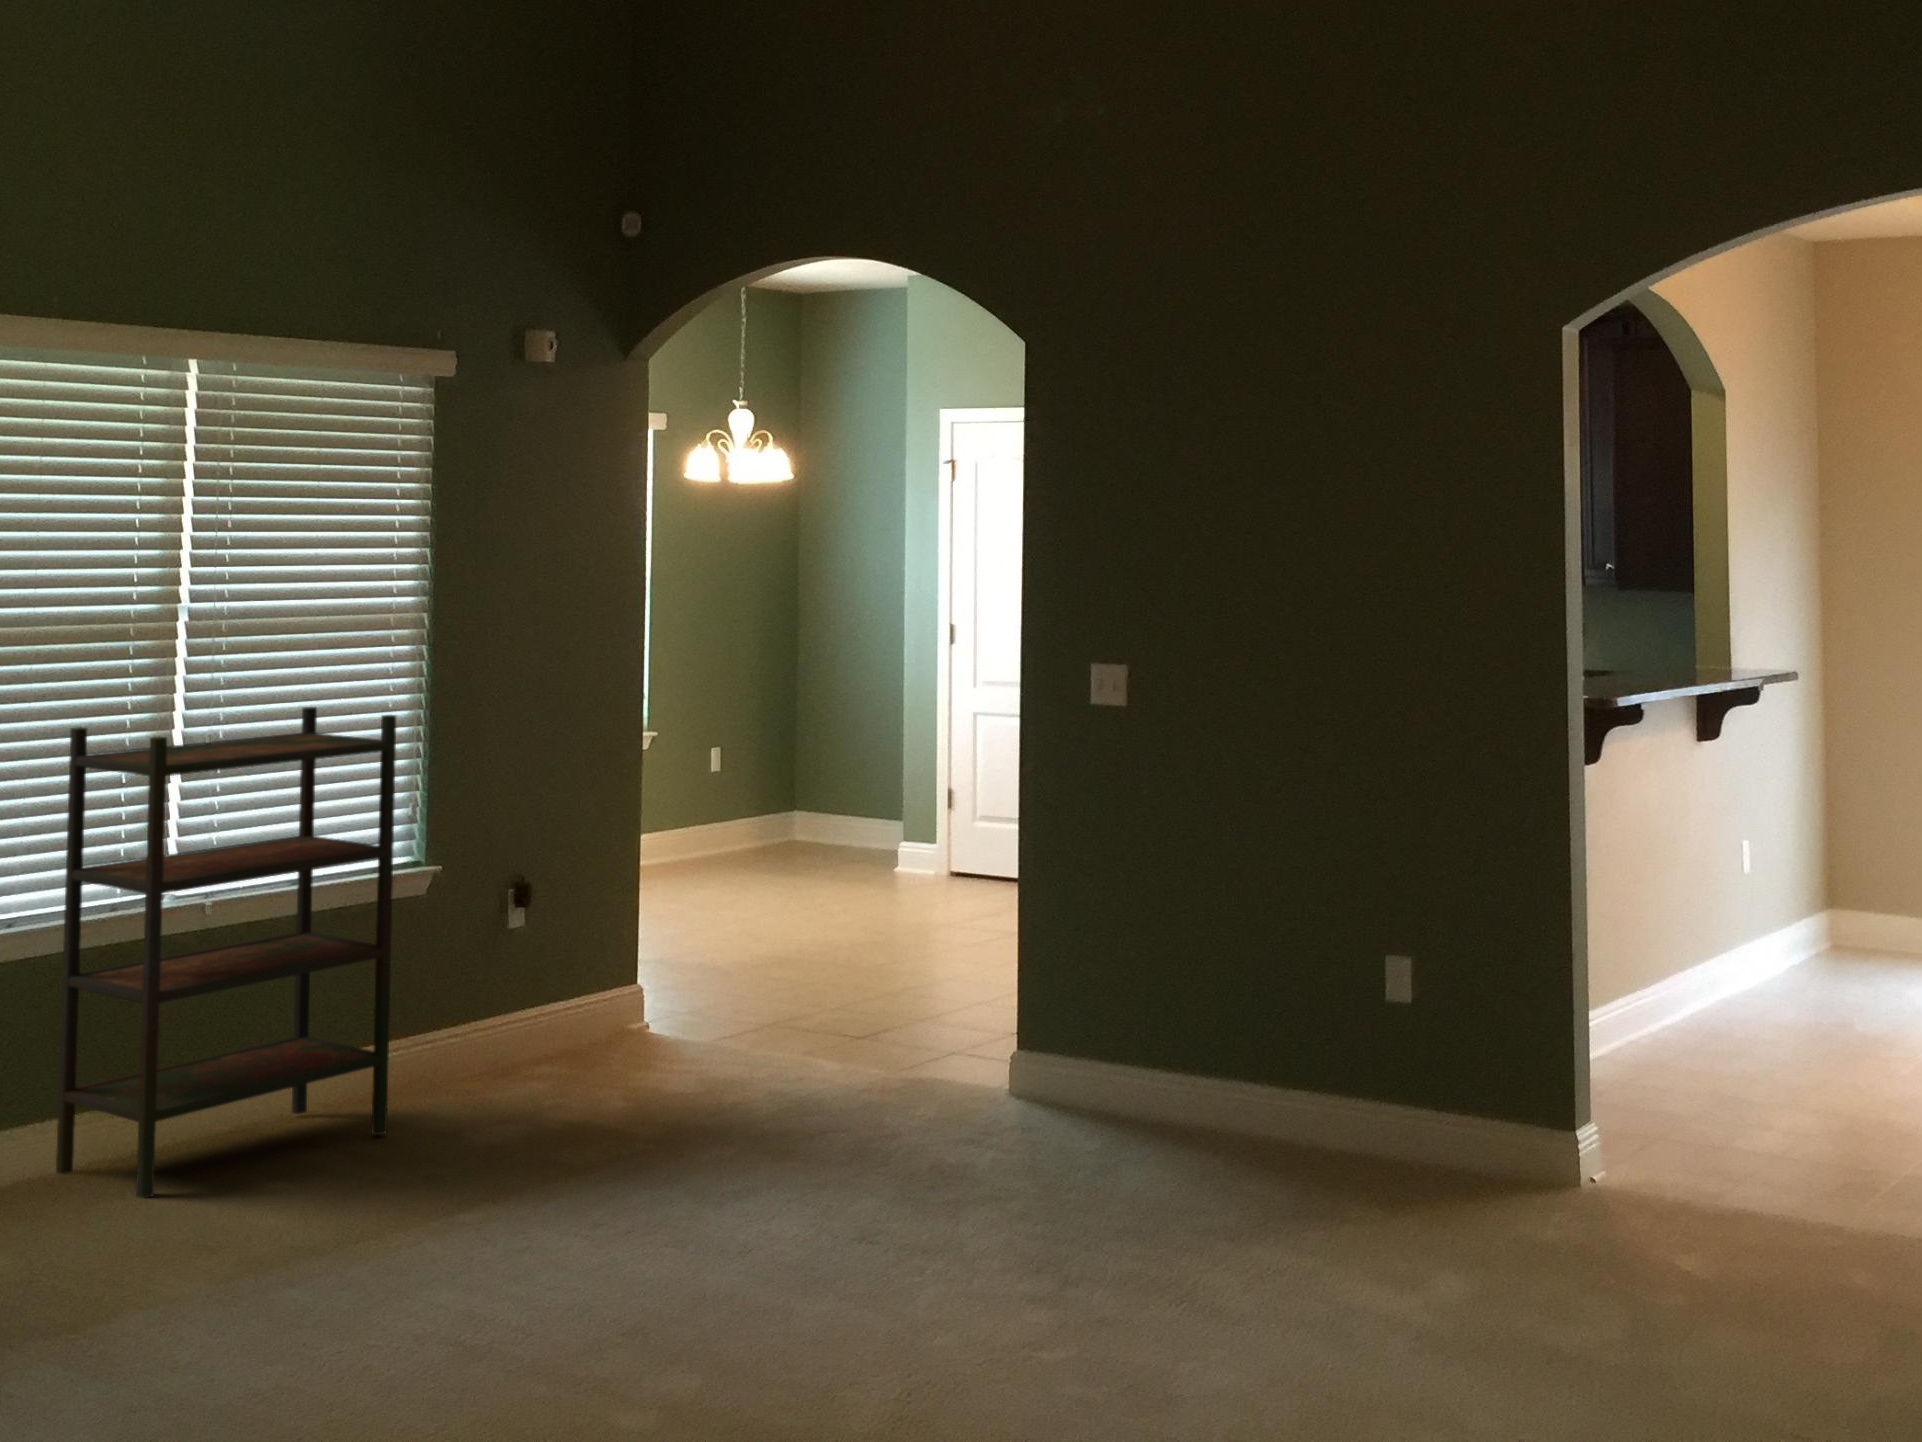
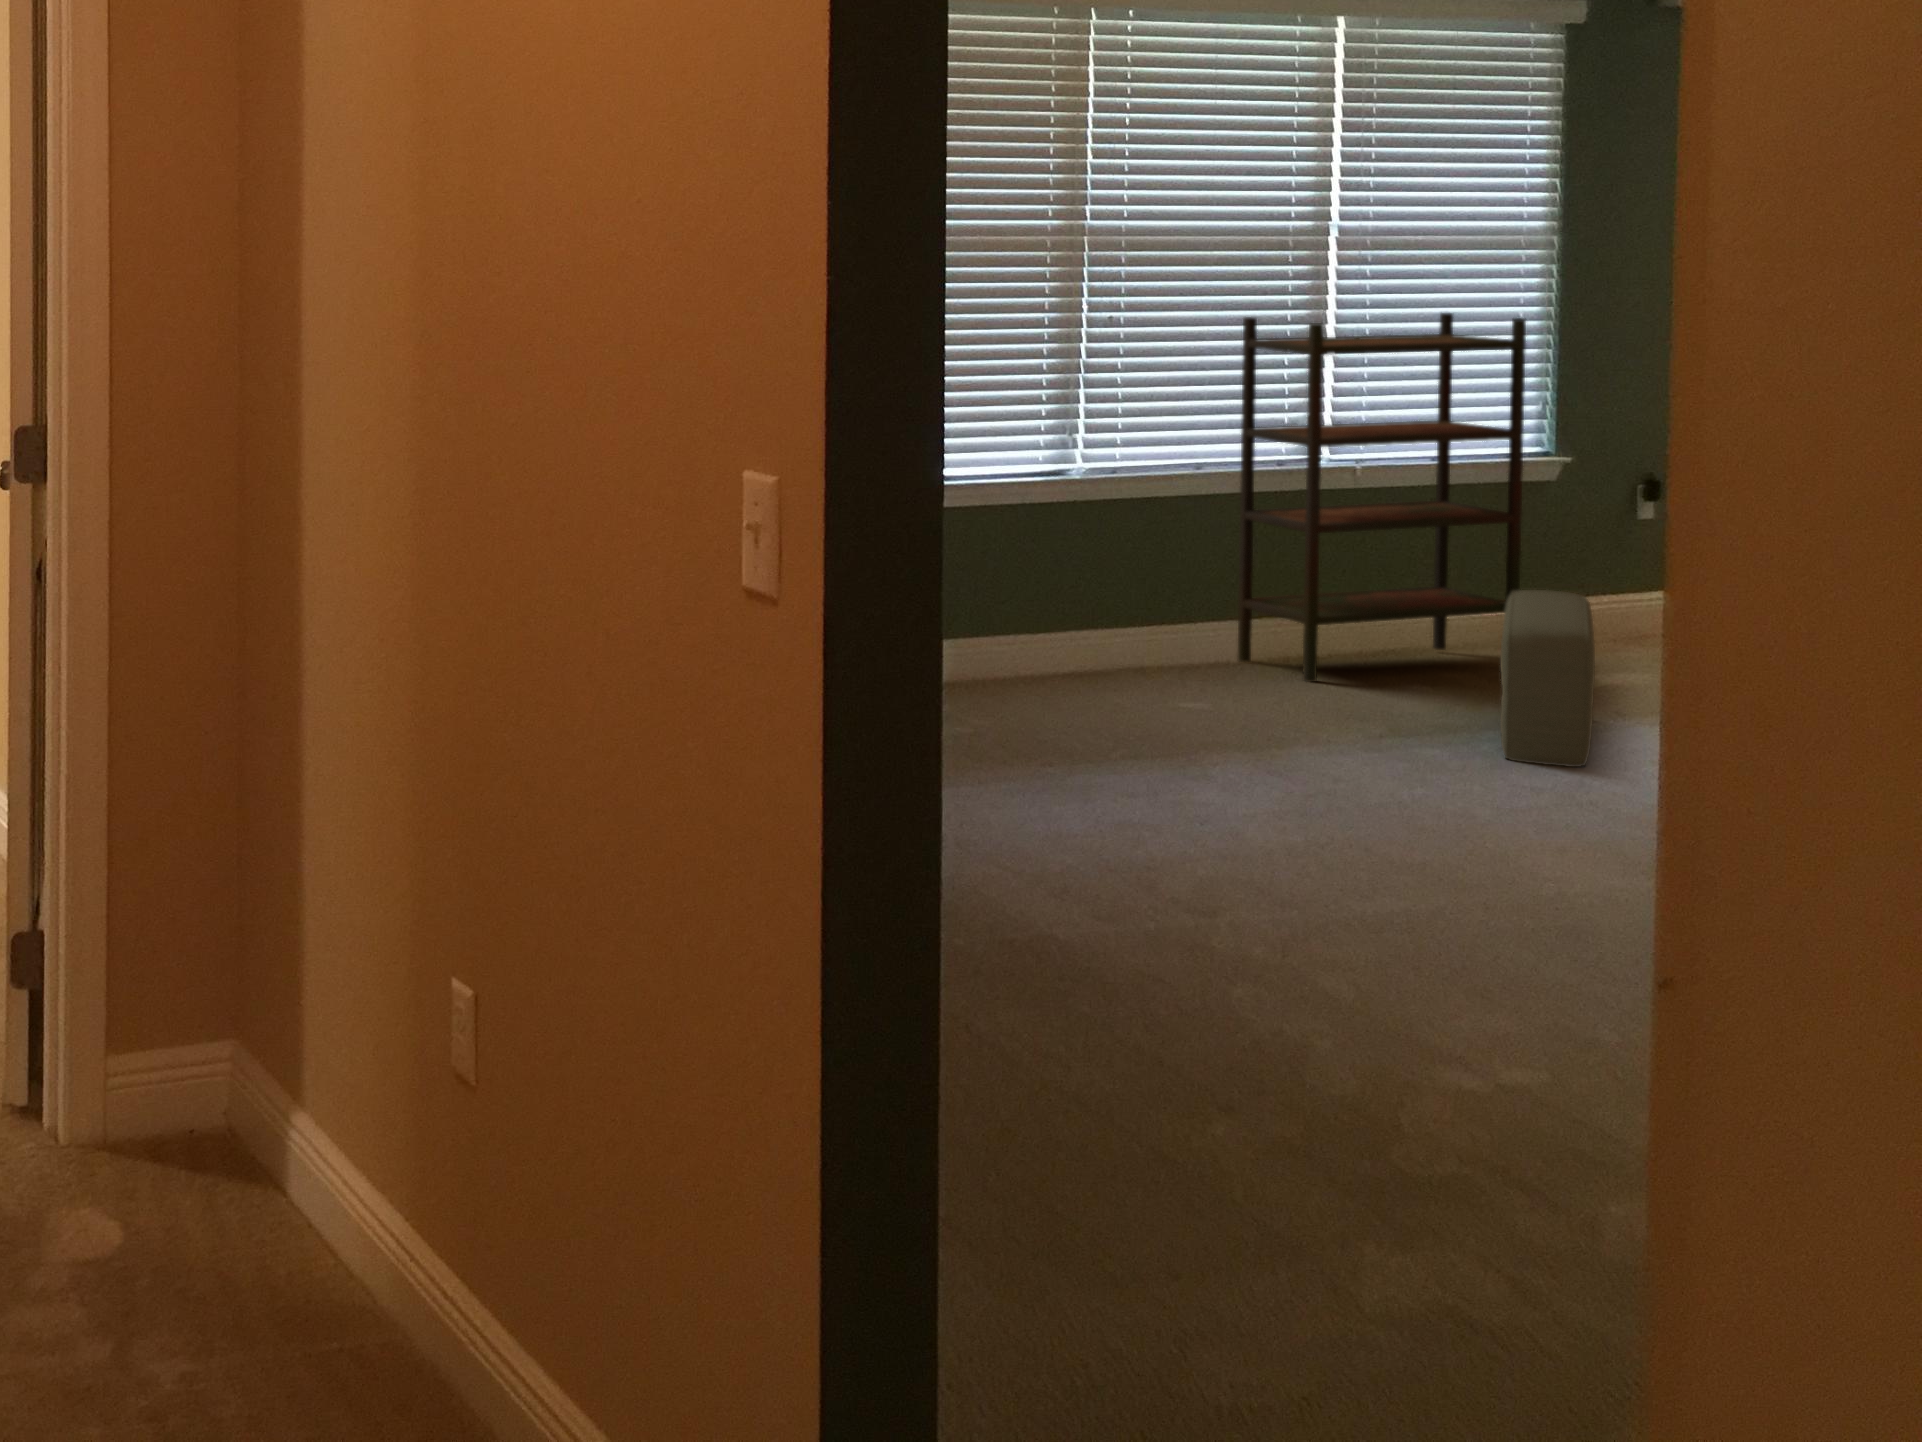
pouf: none [375,1057,480,1305] -> present [1500,590,1595,767]

